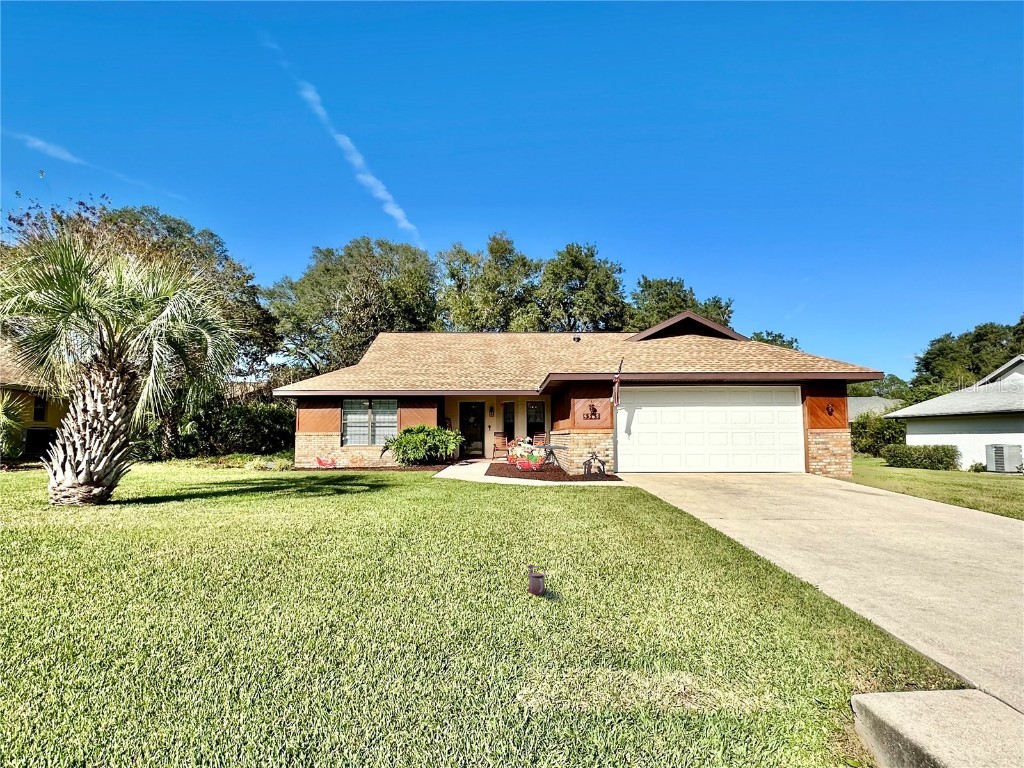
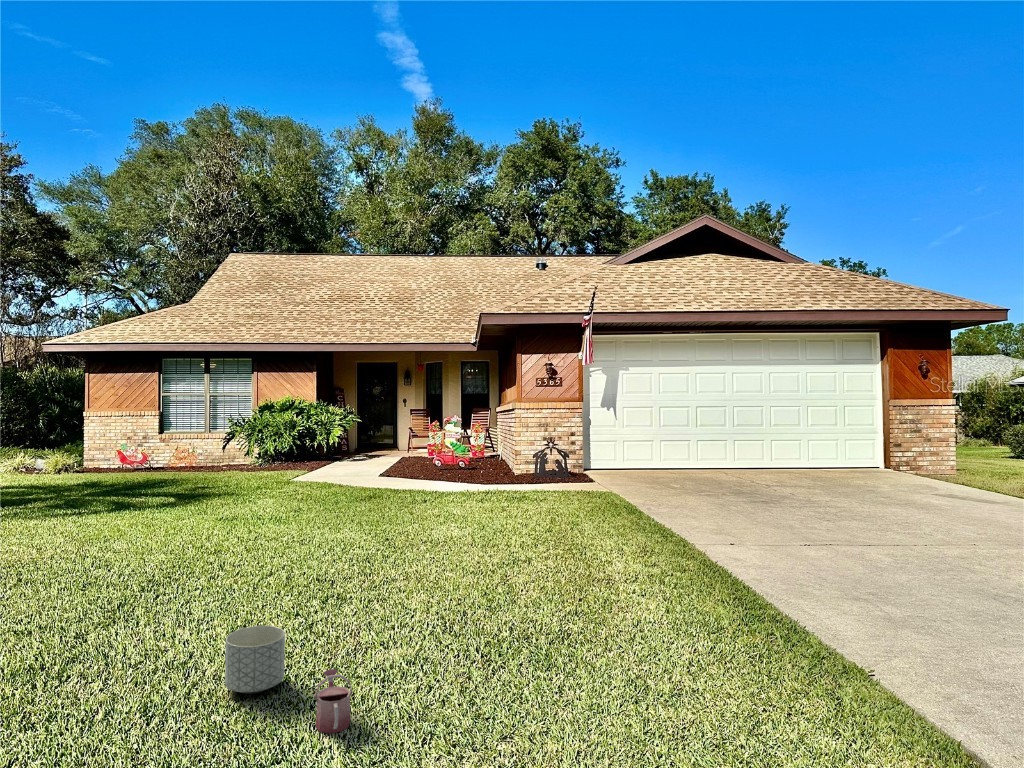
round table: present [535,446,568,471] -> none [462,429,514,469]
planter: none [474,544,502,578] -> present [225,626,285,694]

